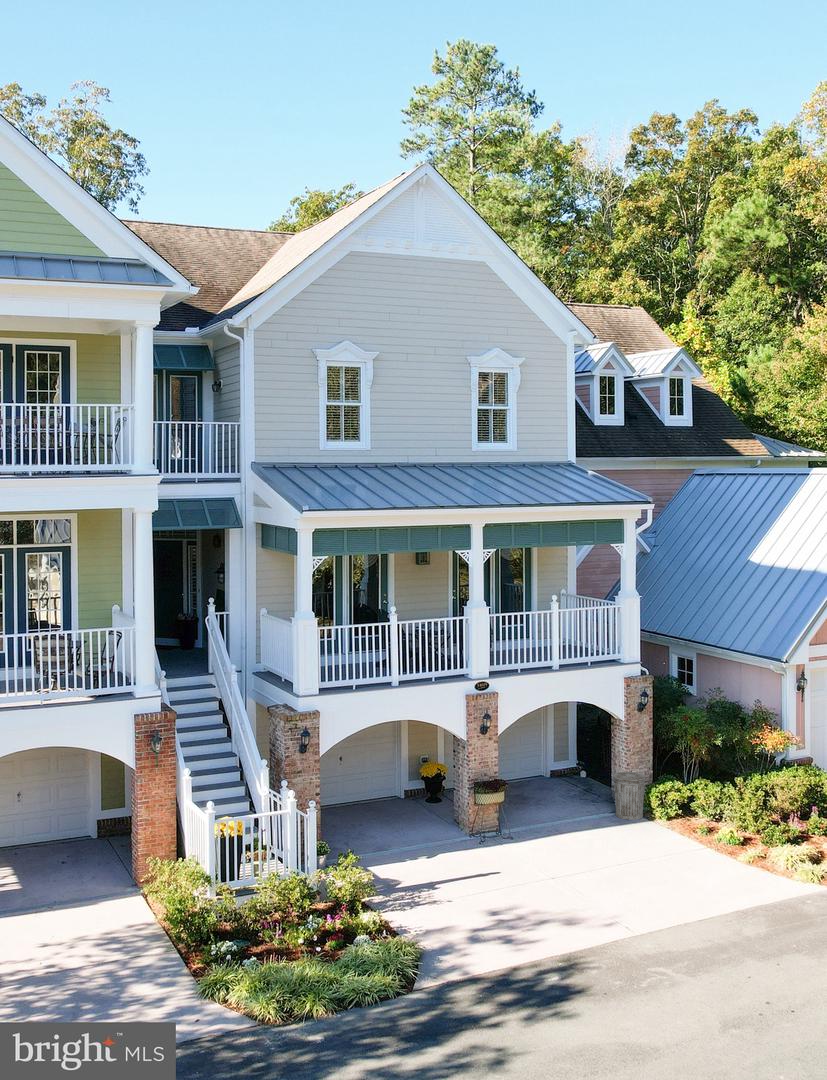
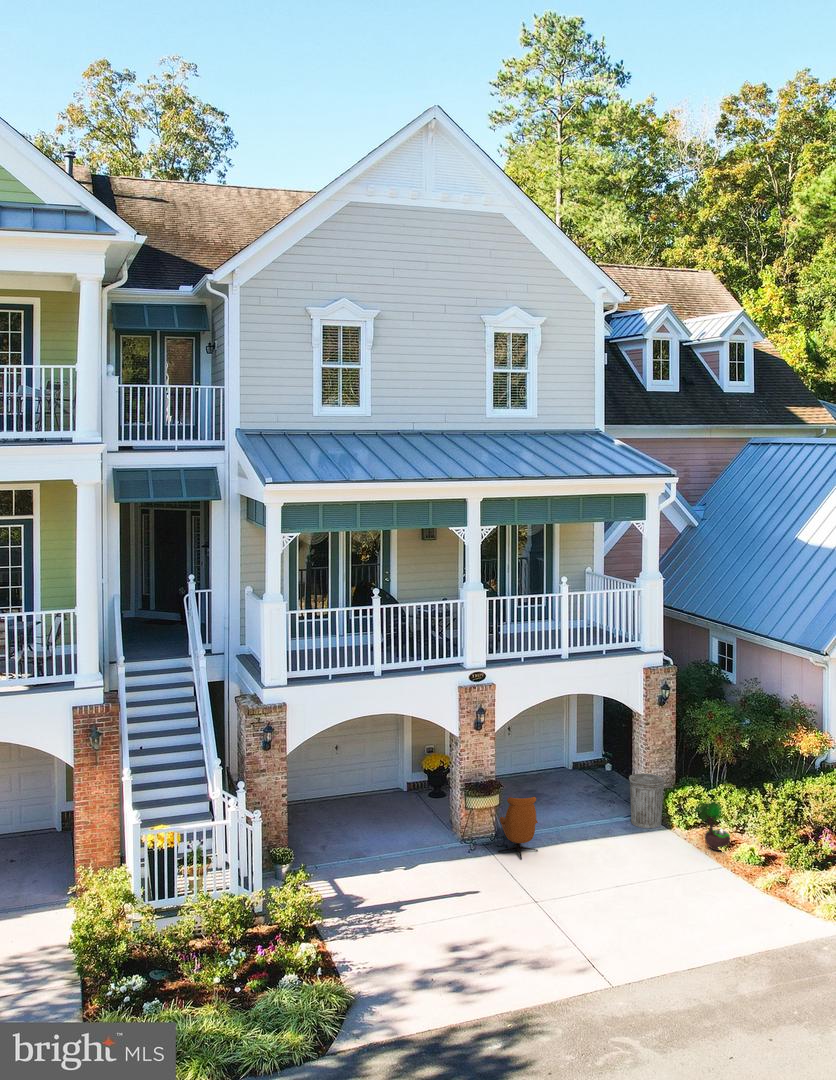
potted tree: none [675,785,708,834] -> present [695,801,730,851]
lounge chair: none [502,790,542,847] -> present [498,797,538,859]

